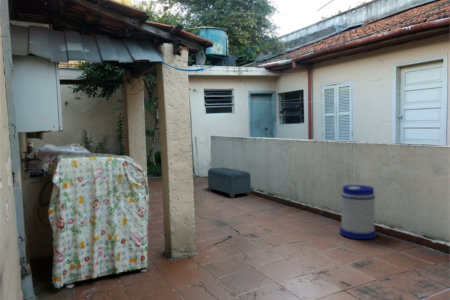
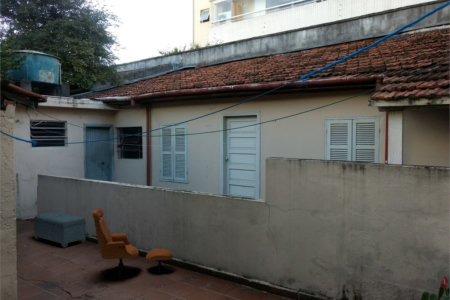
lounge chair: none [256,158,338,226] -> present [92,208,173,278]
trash can: present [340,185,376,239] -> none [175,233,206,285]

